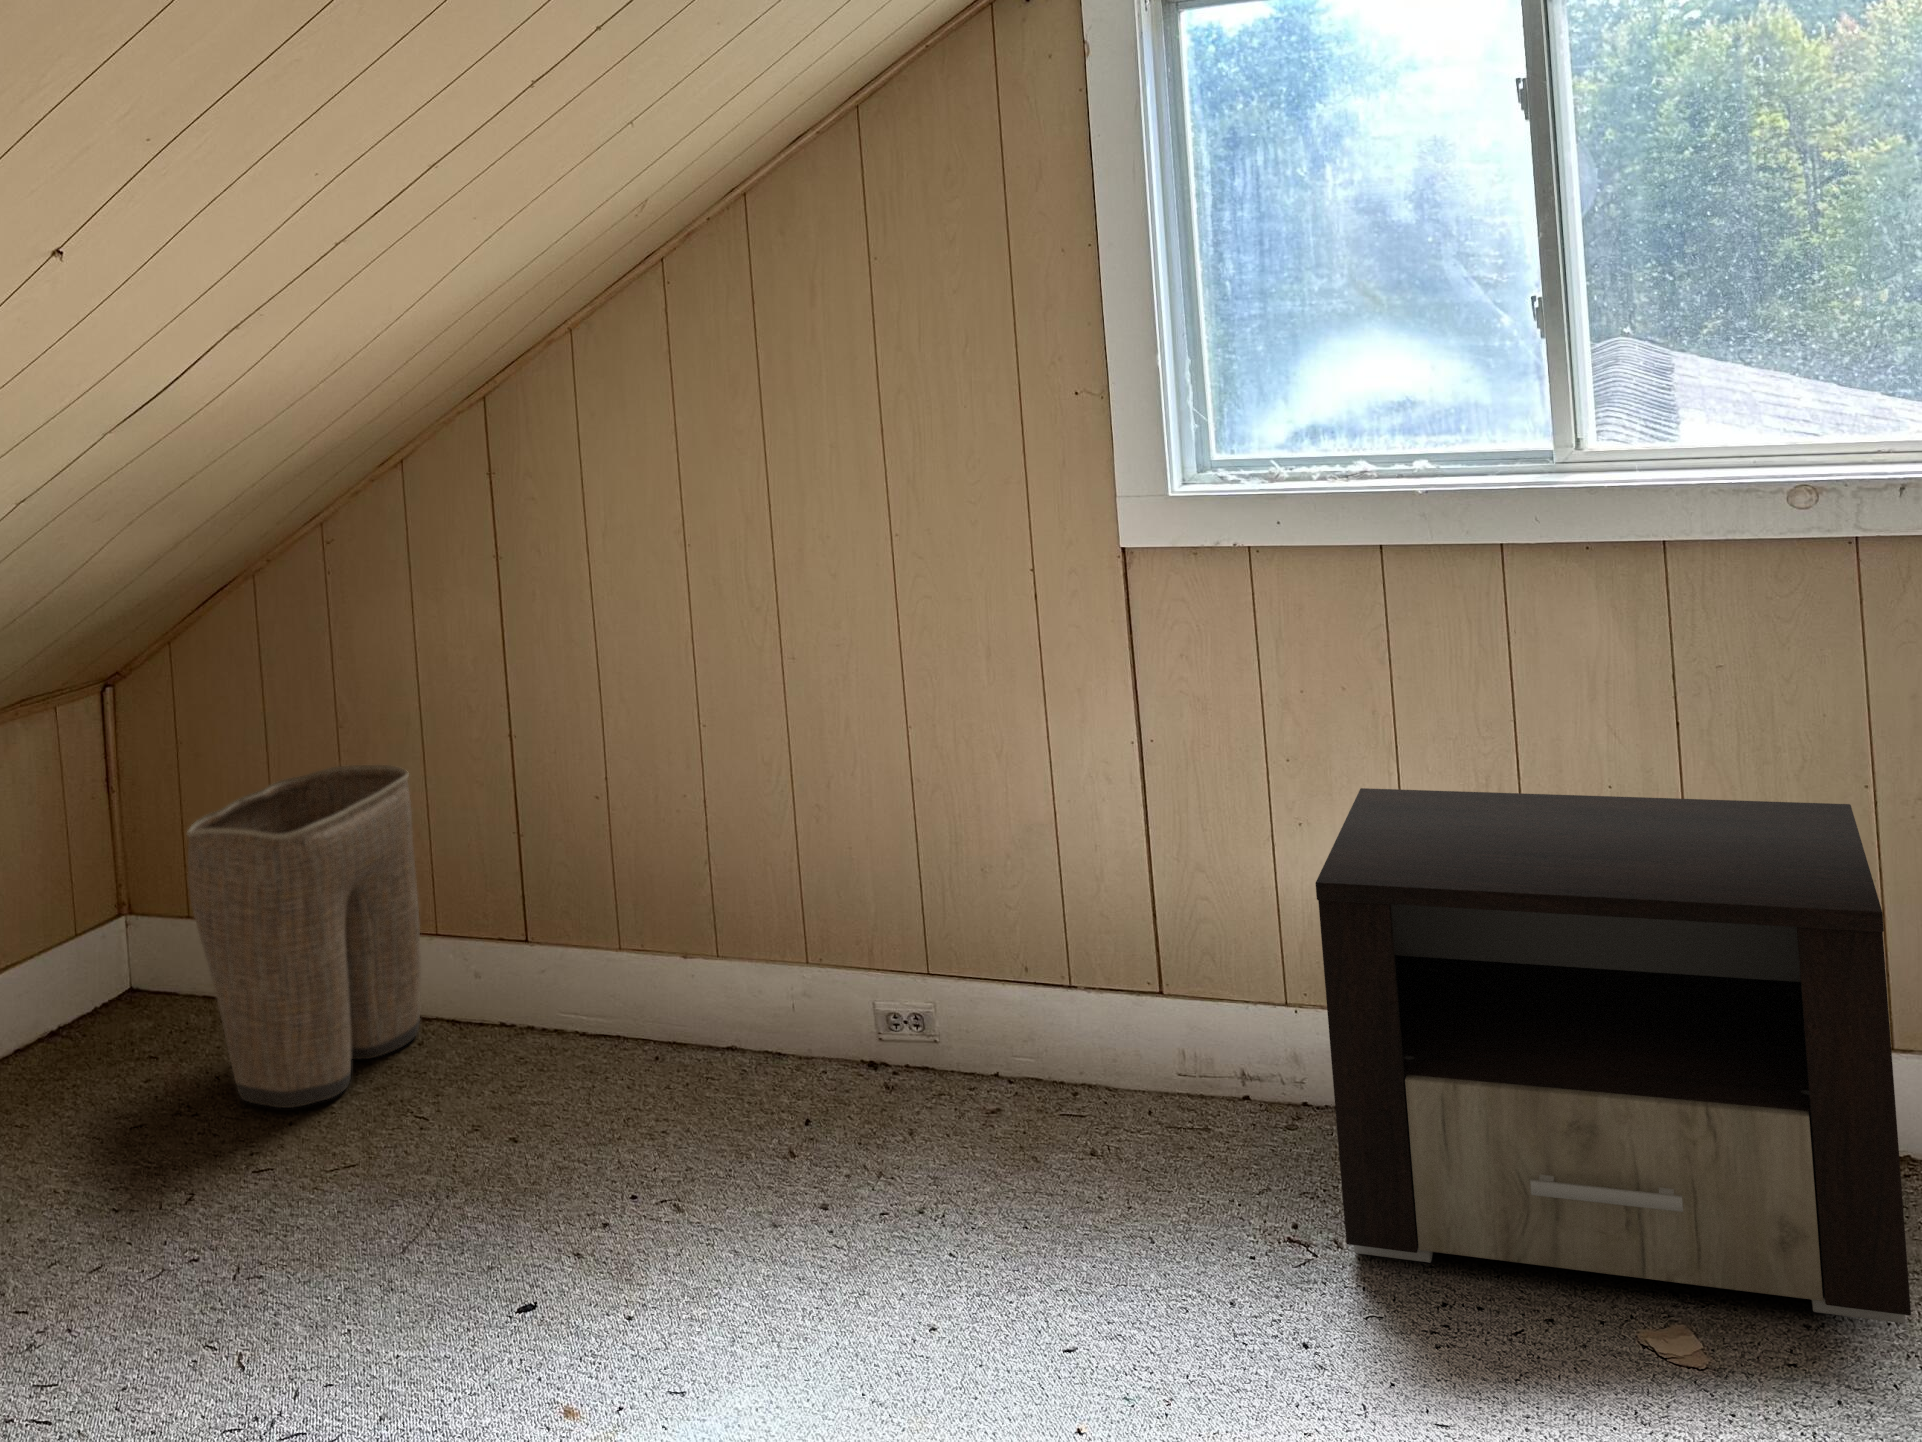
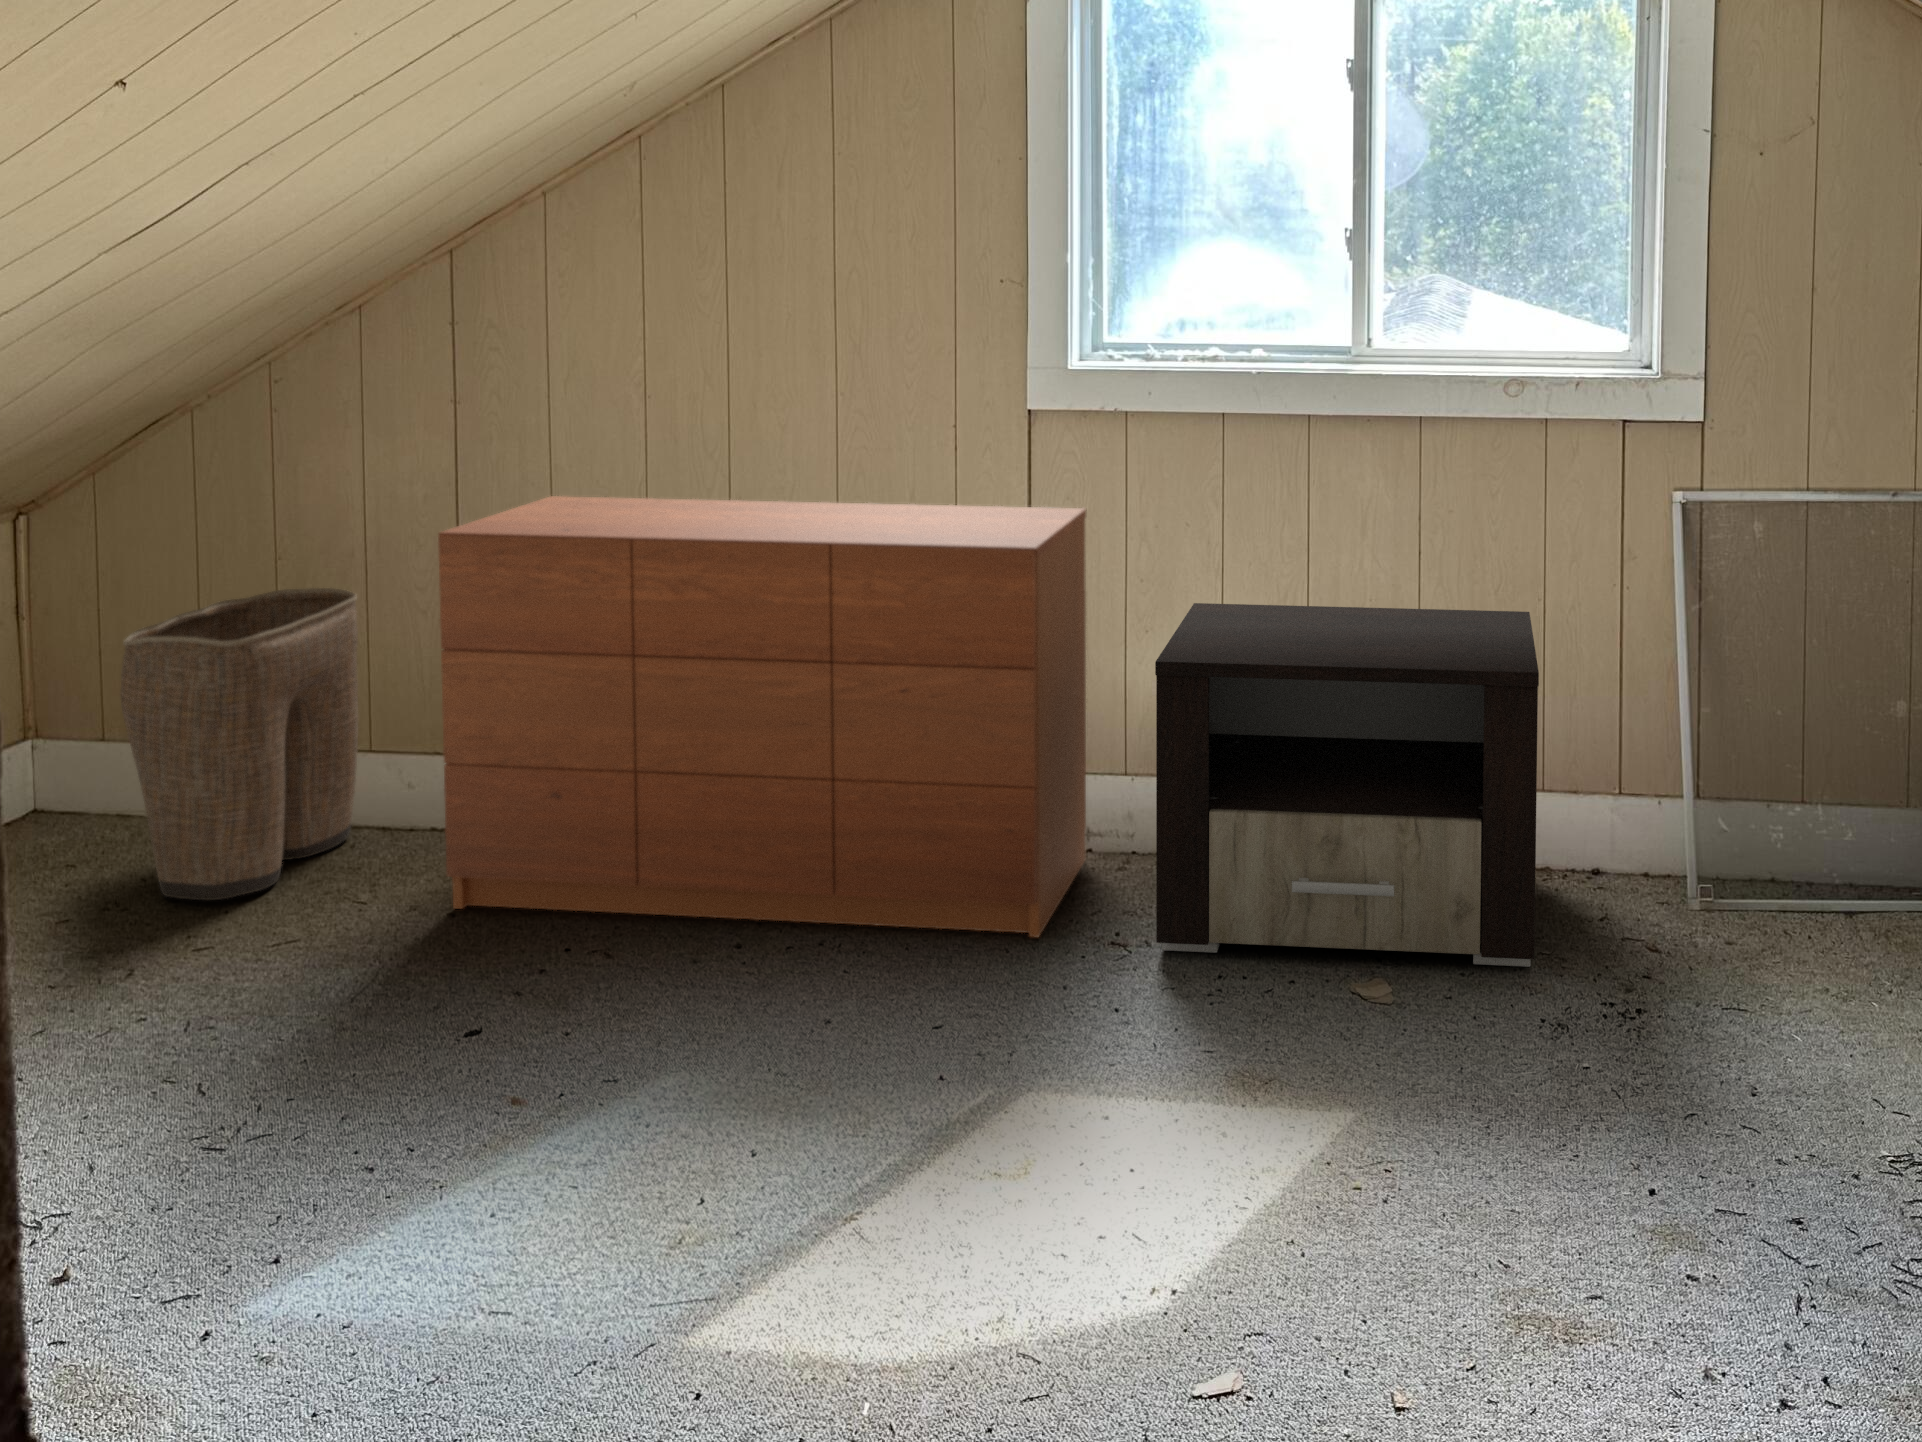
dresser: none [474,663,1243,1221] -> present [438,496,1086,938]

